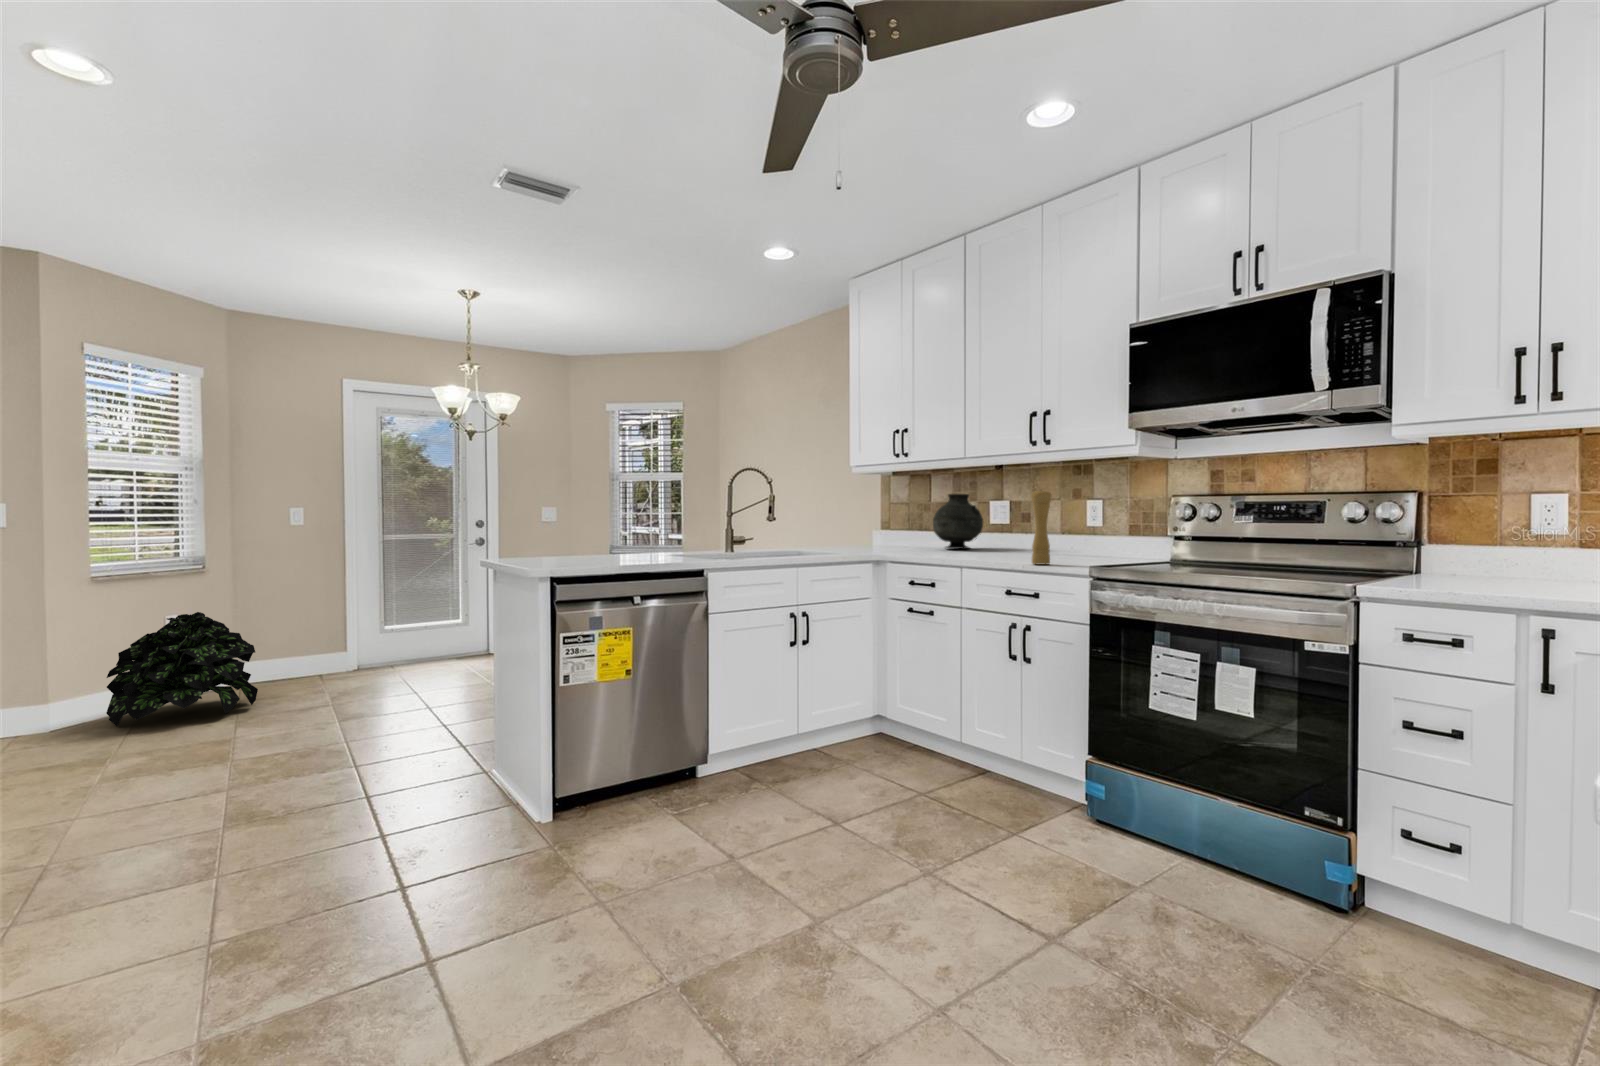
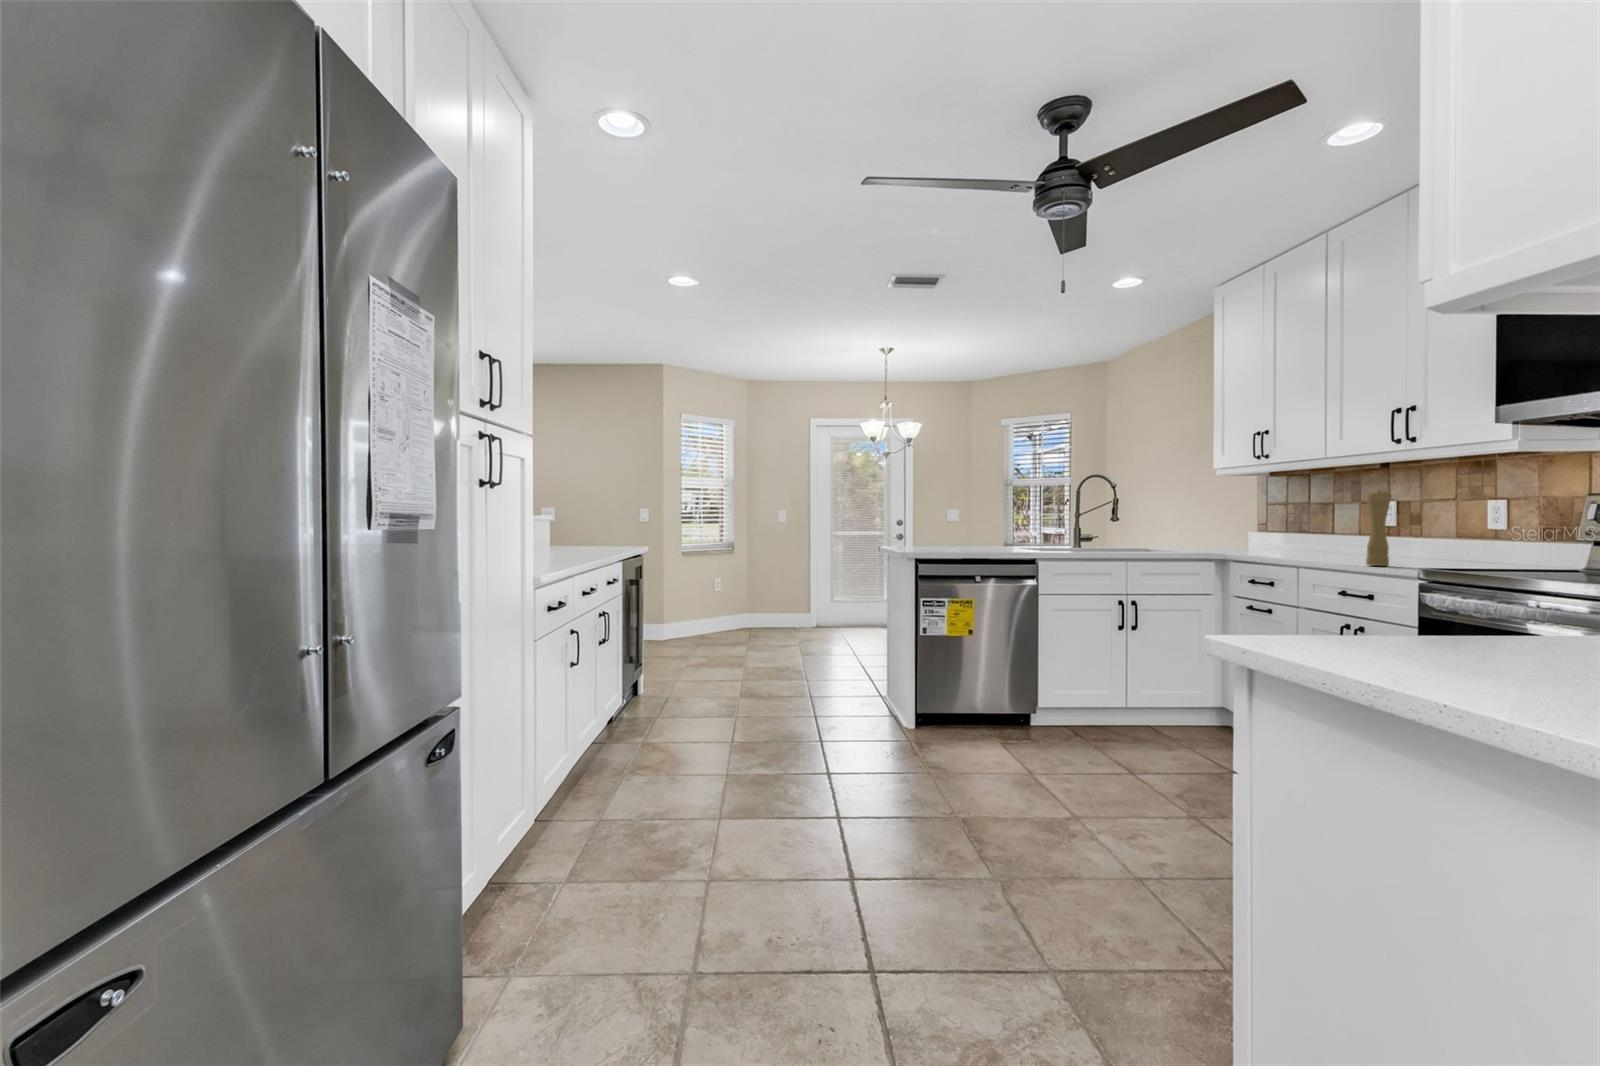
vase: present [933,494,983,549] -> none [1298,494,1363,551]
potted plant: present [106,612,258,726] -> none [689,577,760,642]

